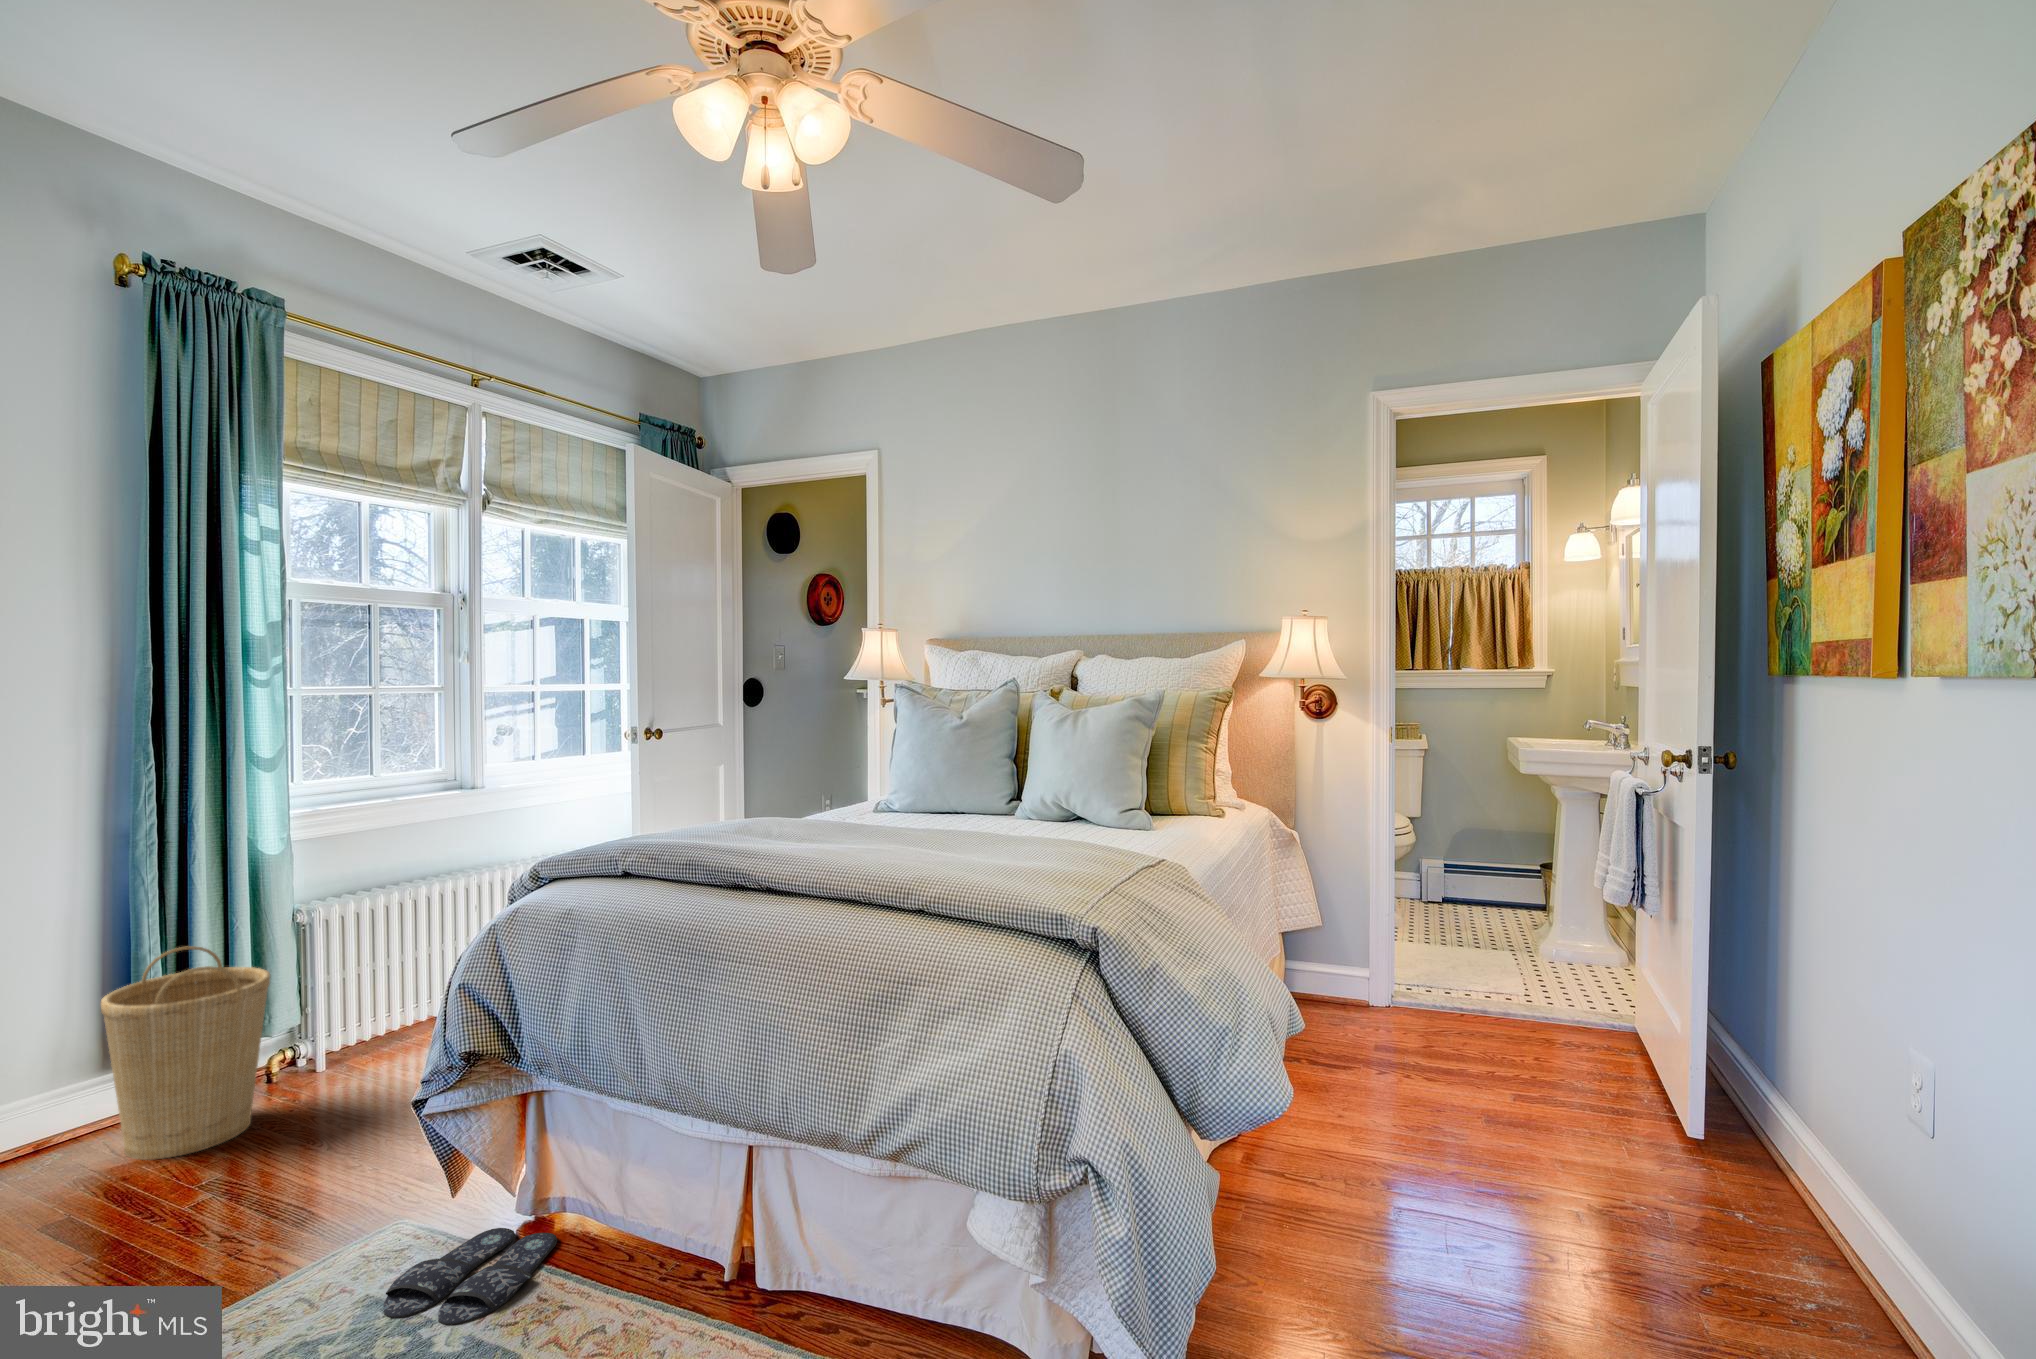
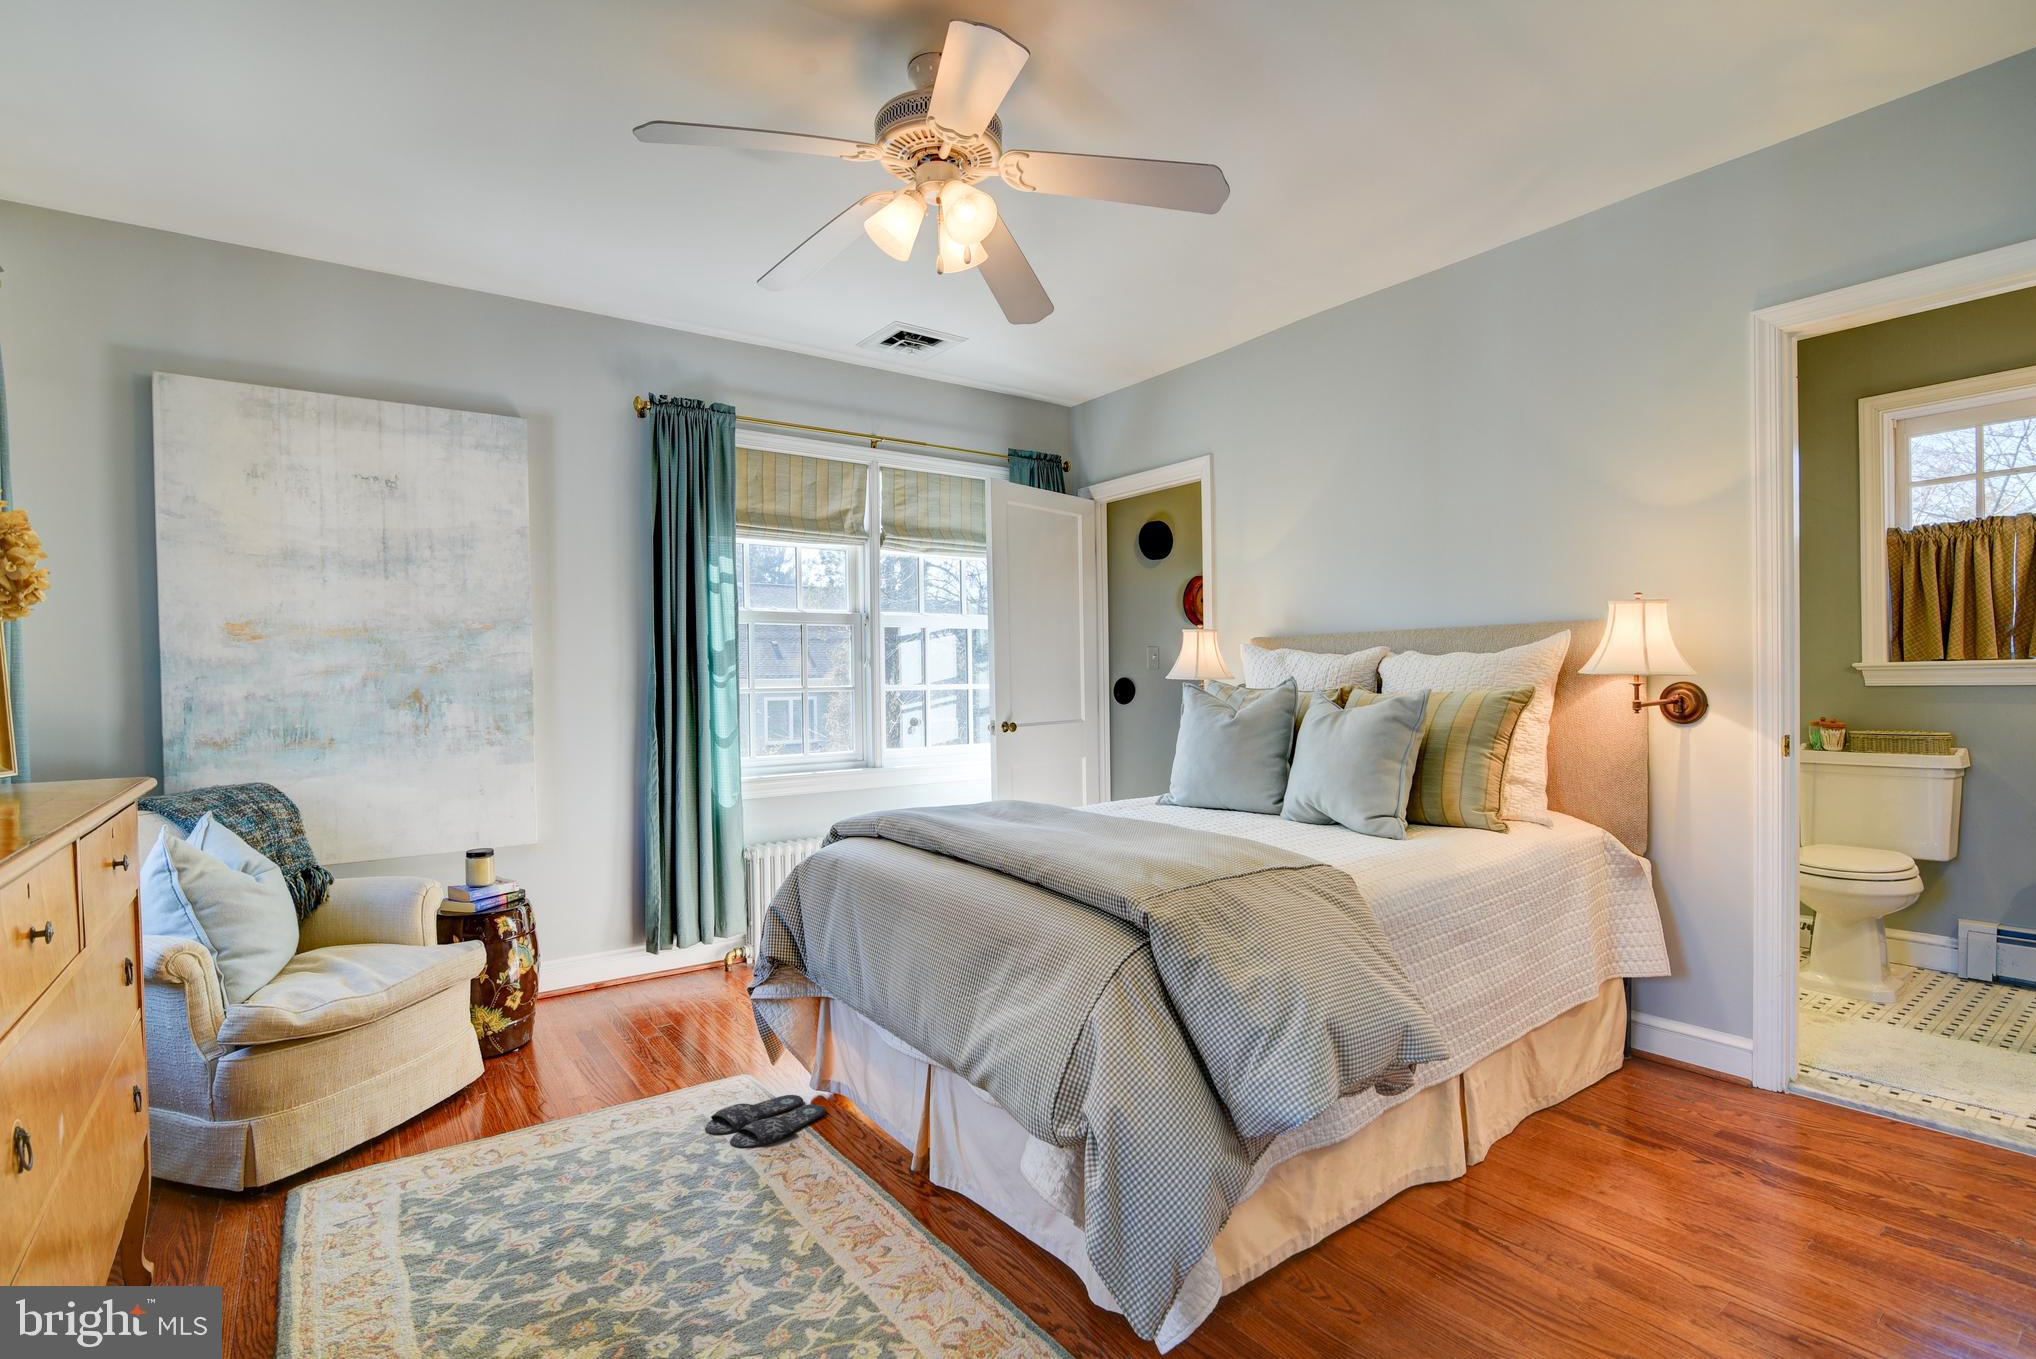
basket: present [101,946,270,1160] -> none [622,868,716,1010]

